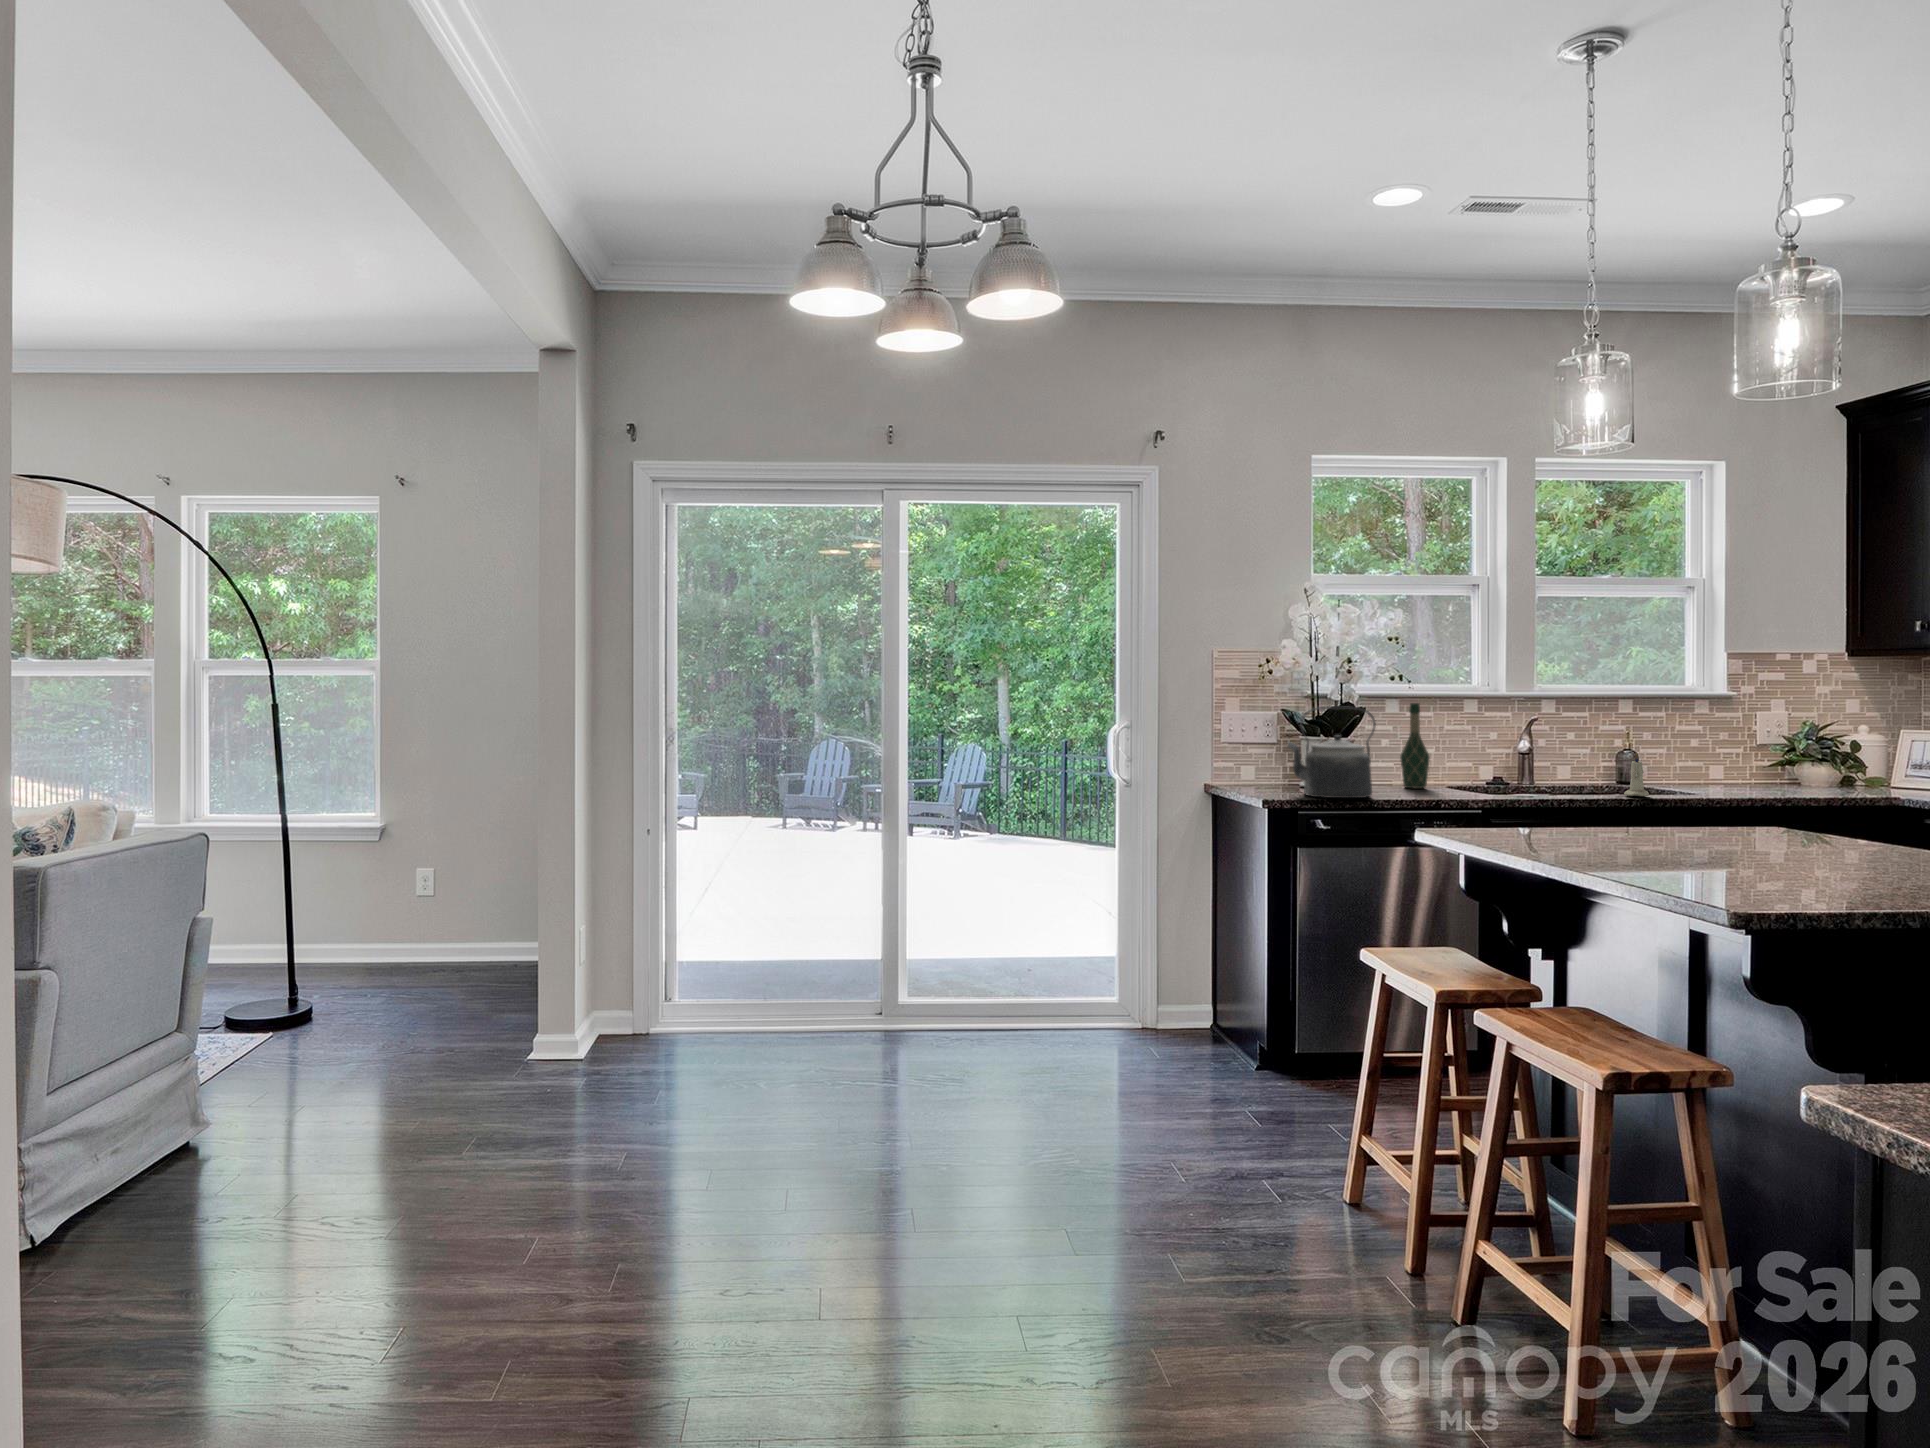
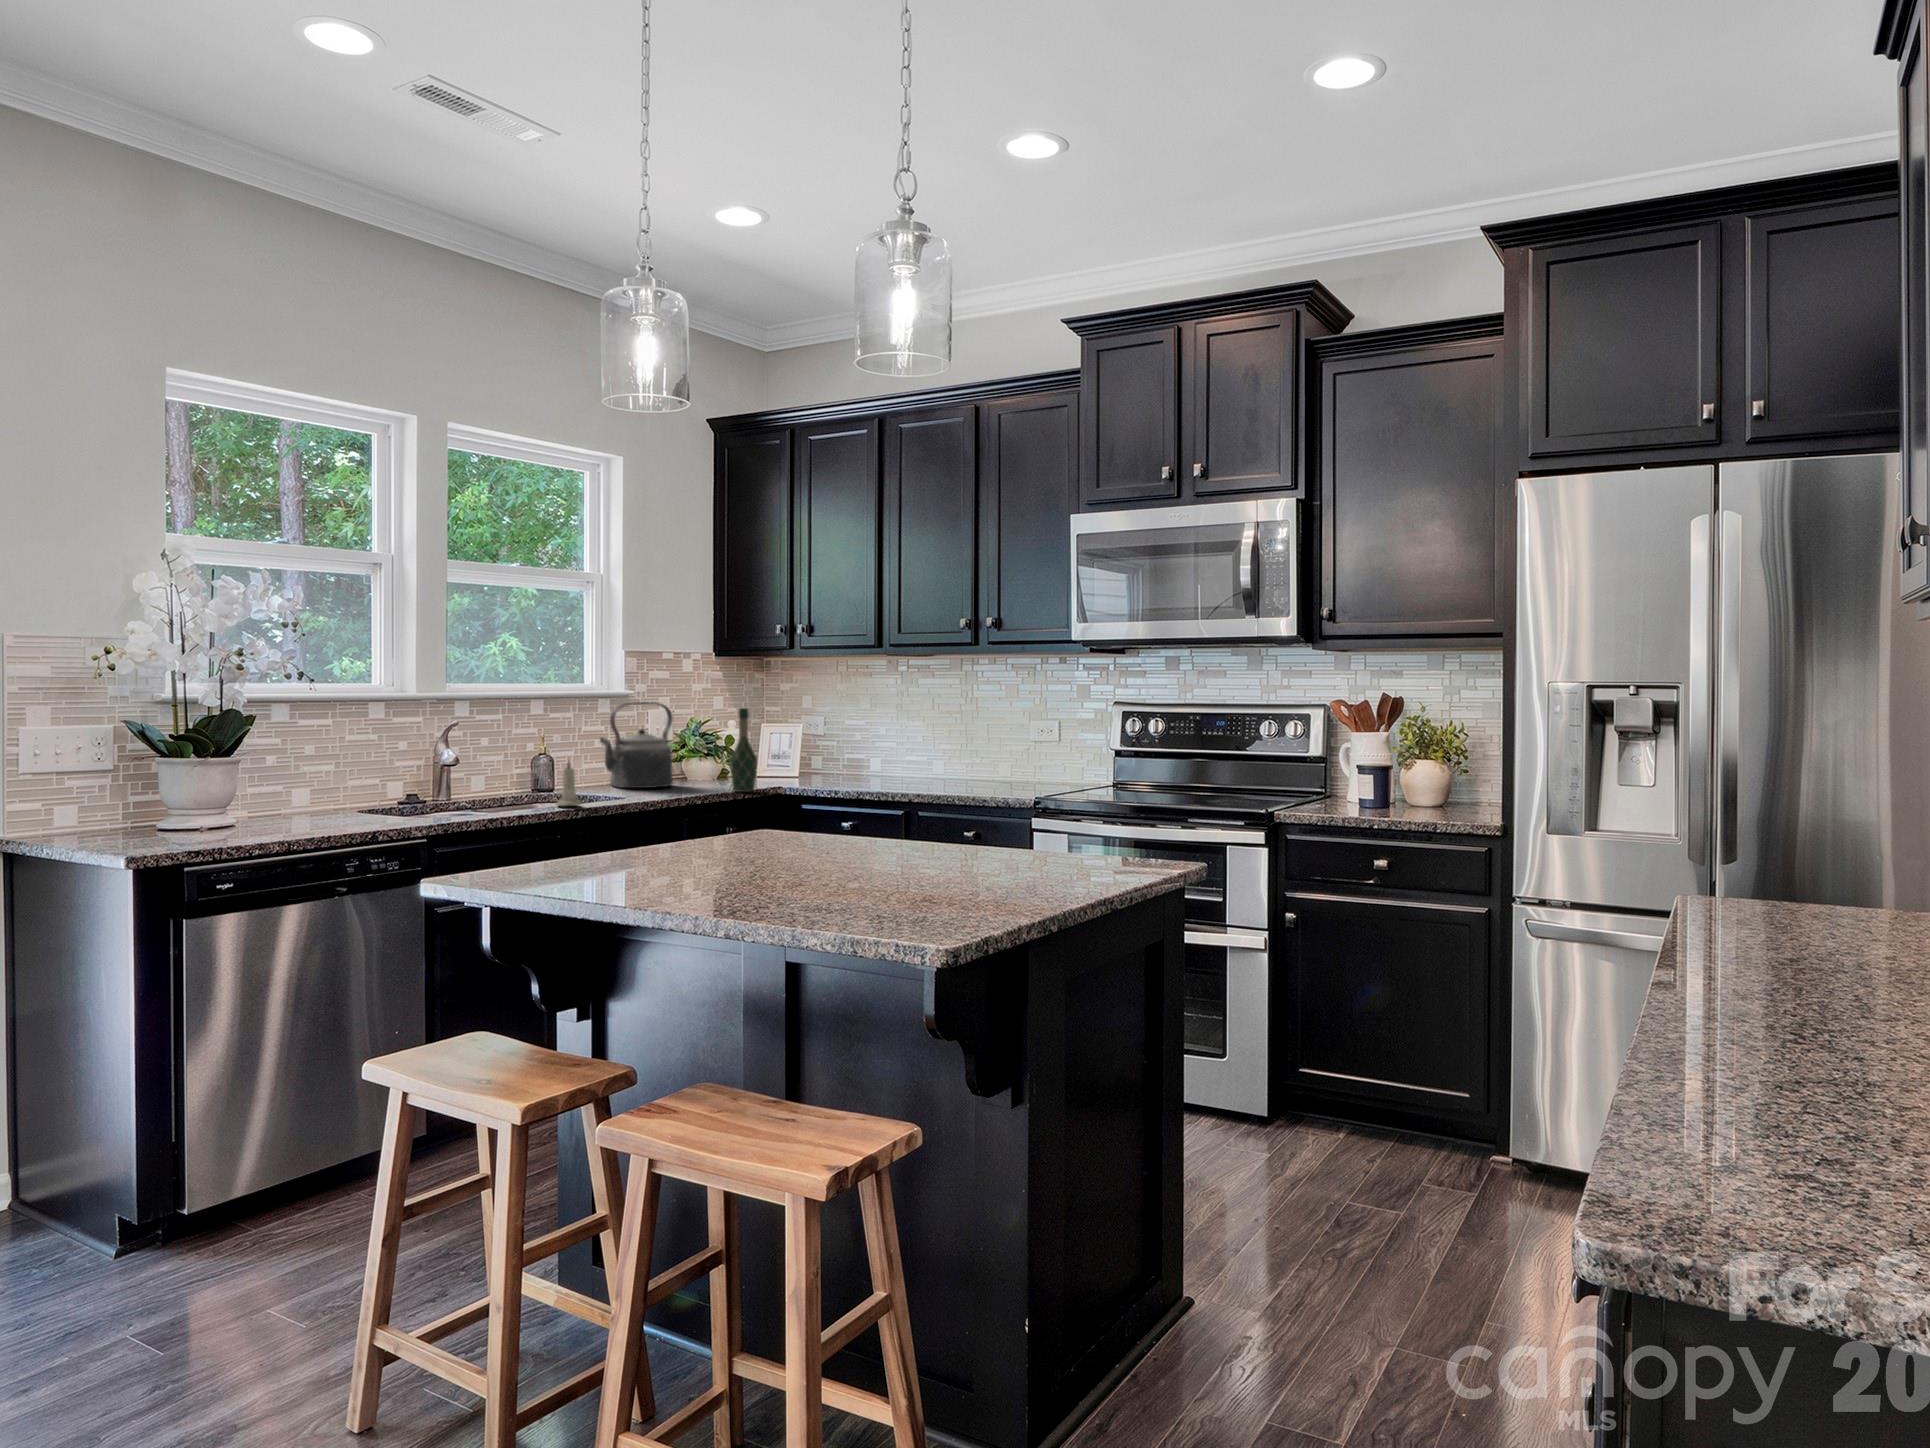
wine bottle: present [1400,703,1430,789] -> present [730,708,757,792]
kettle: present [1288,706,1376,798] -> present [600,702,673,788]

